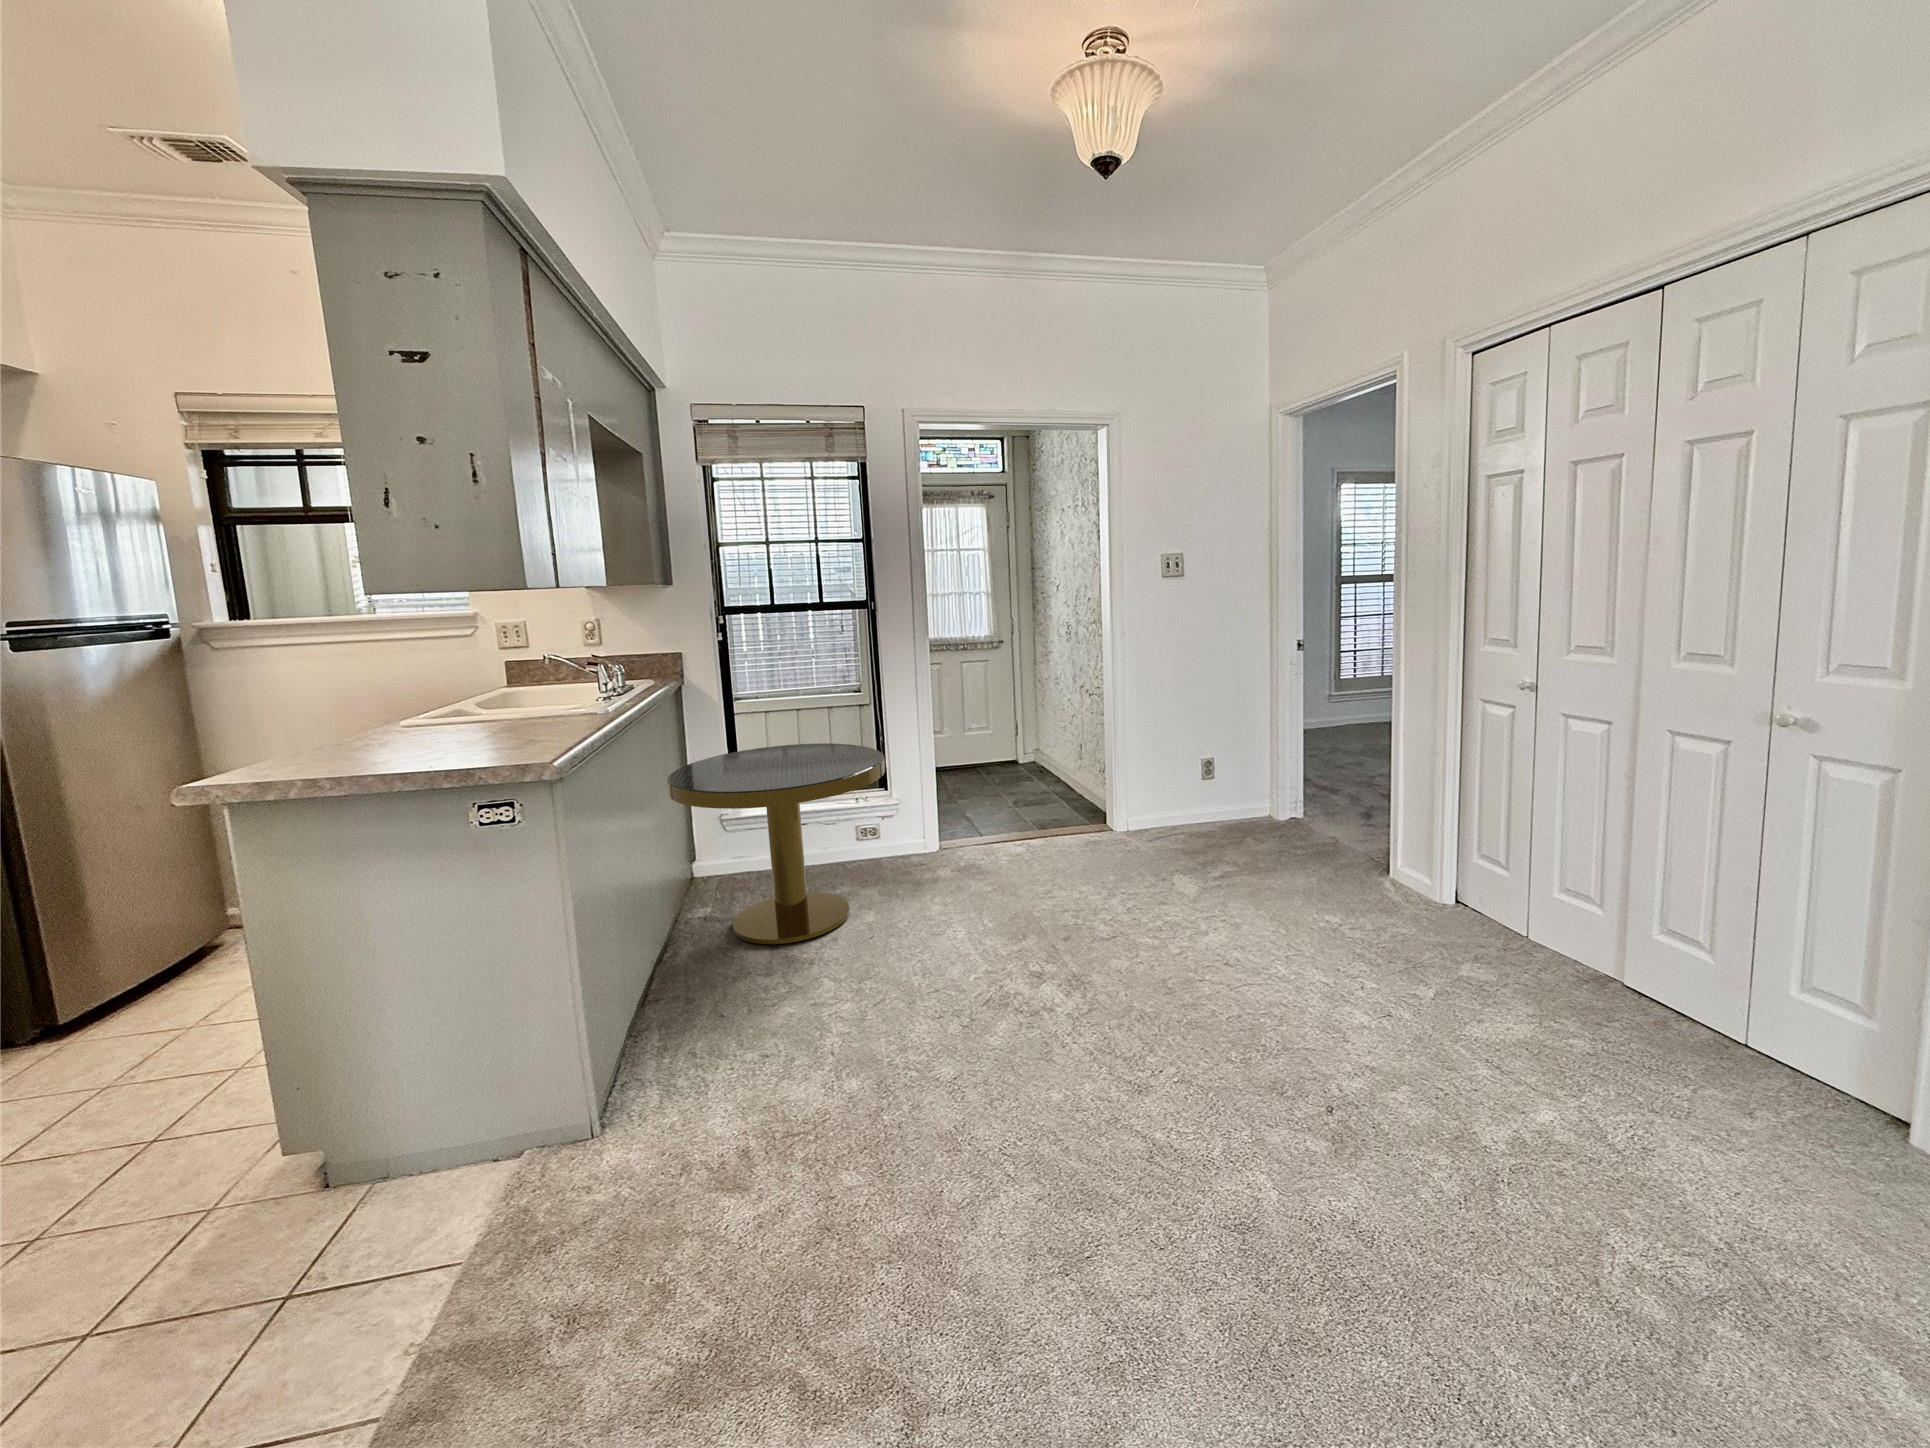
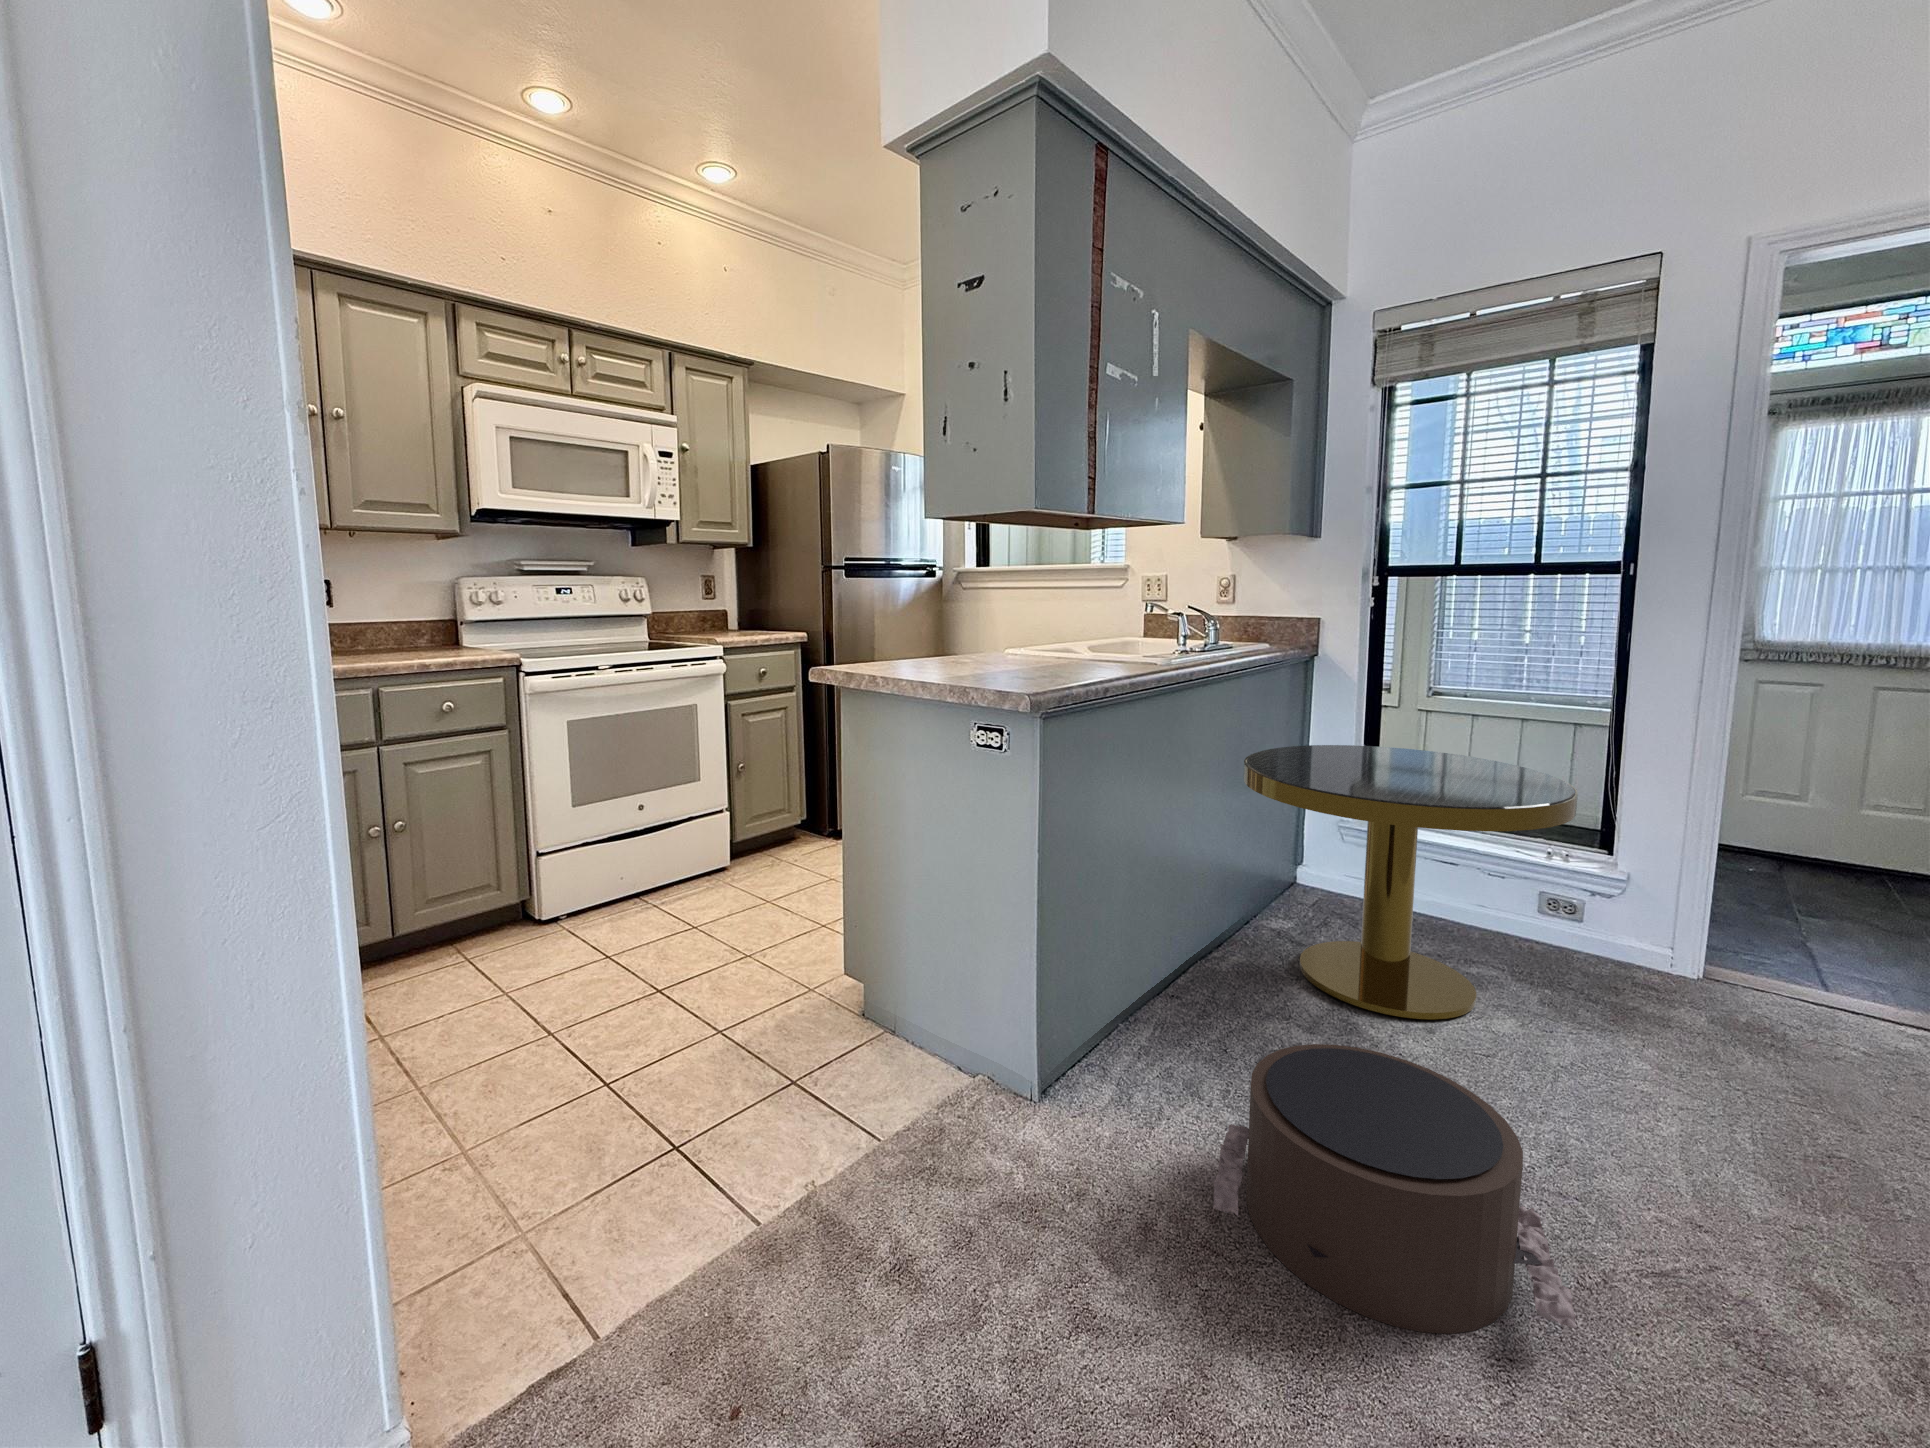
pouf: none [766,948,974,1110] -> present [1213,1044,1576,1334]

